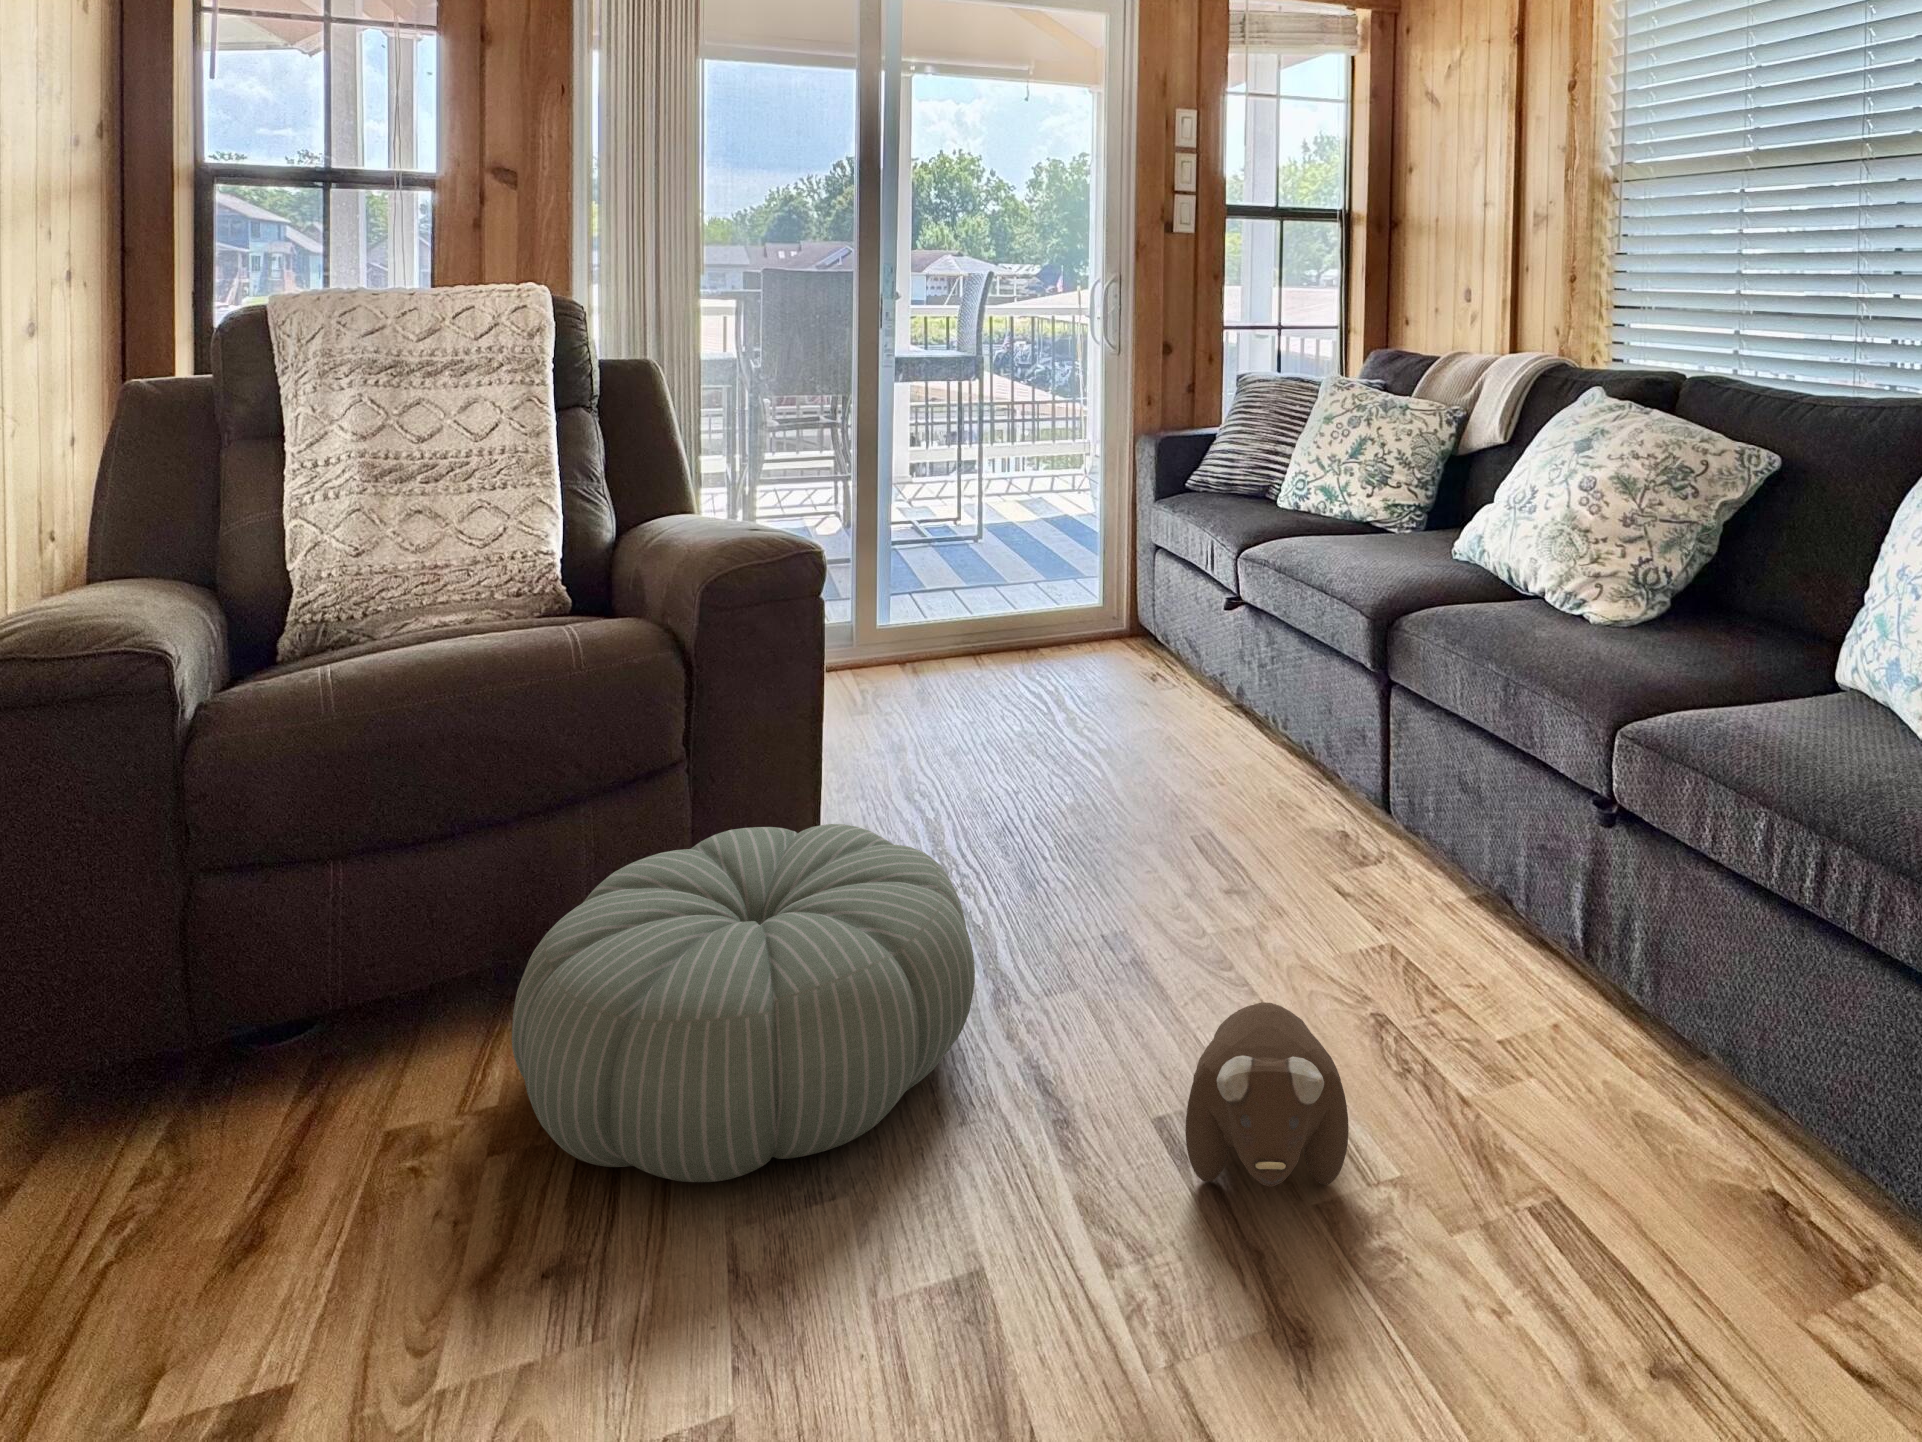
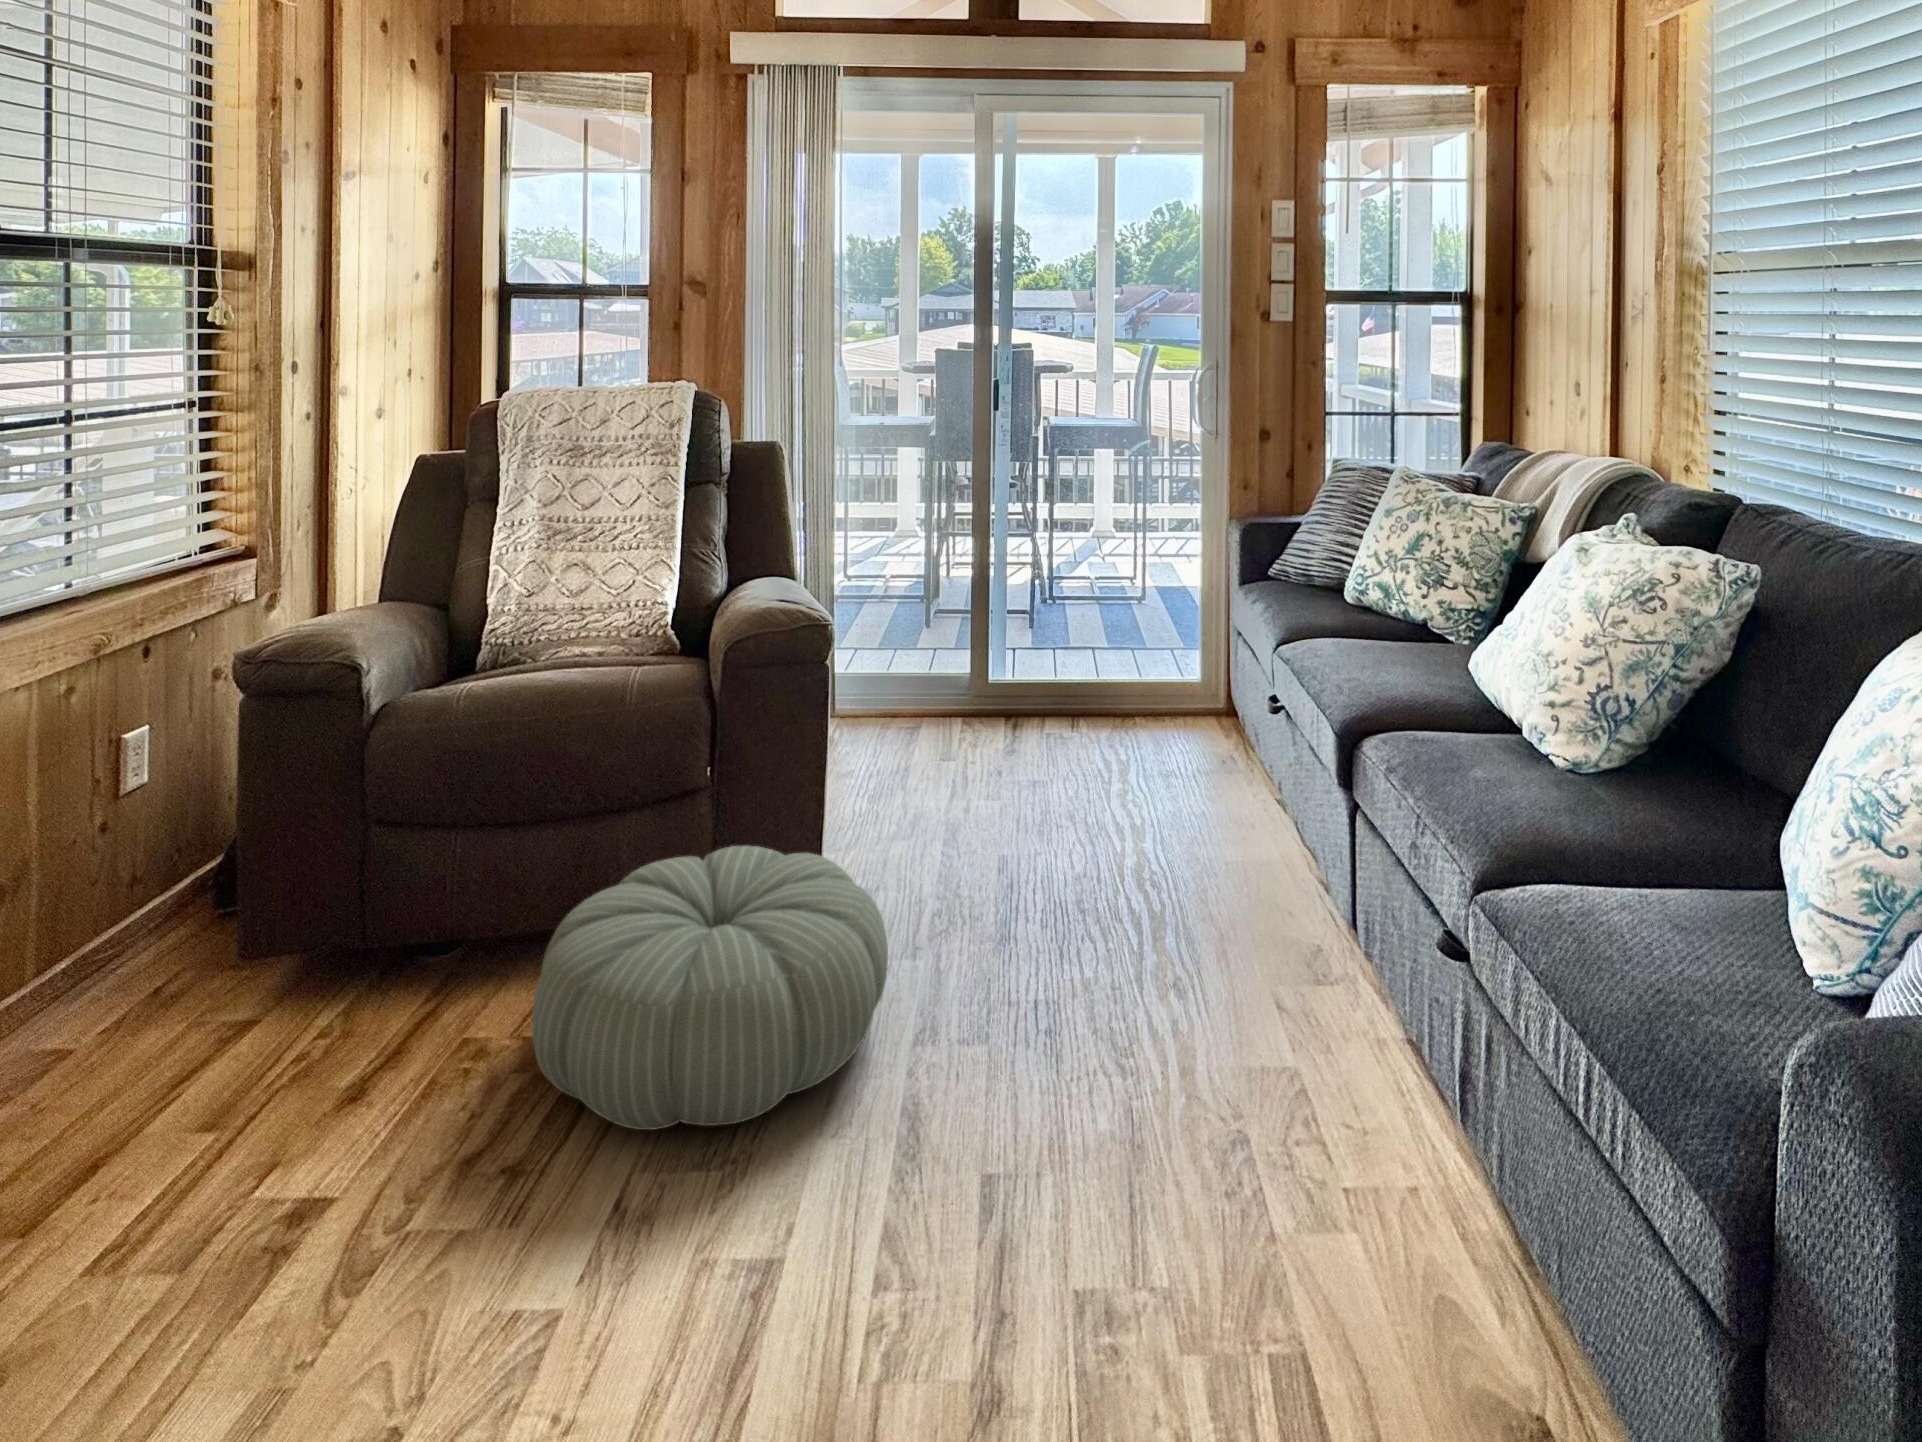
plush toy: present [1185,1002,1349,1187] -> none [970,1084,1121,1265]

